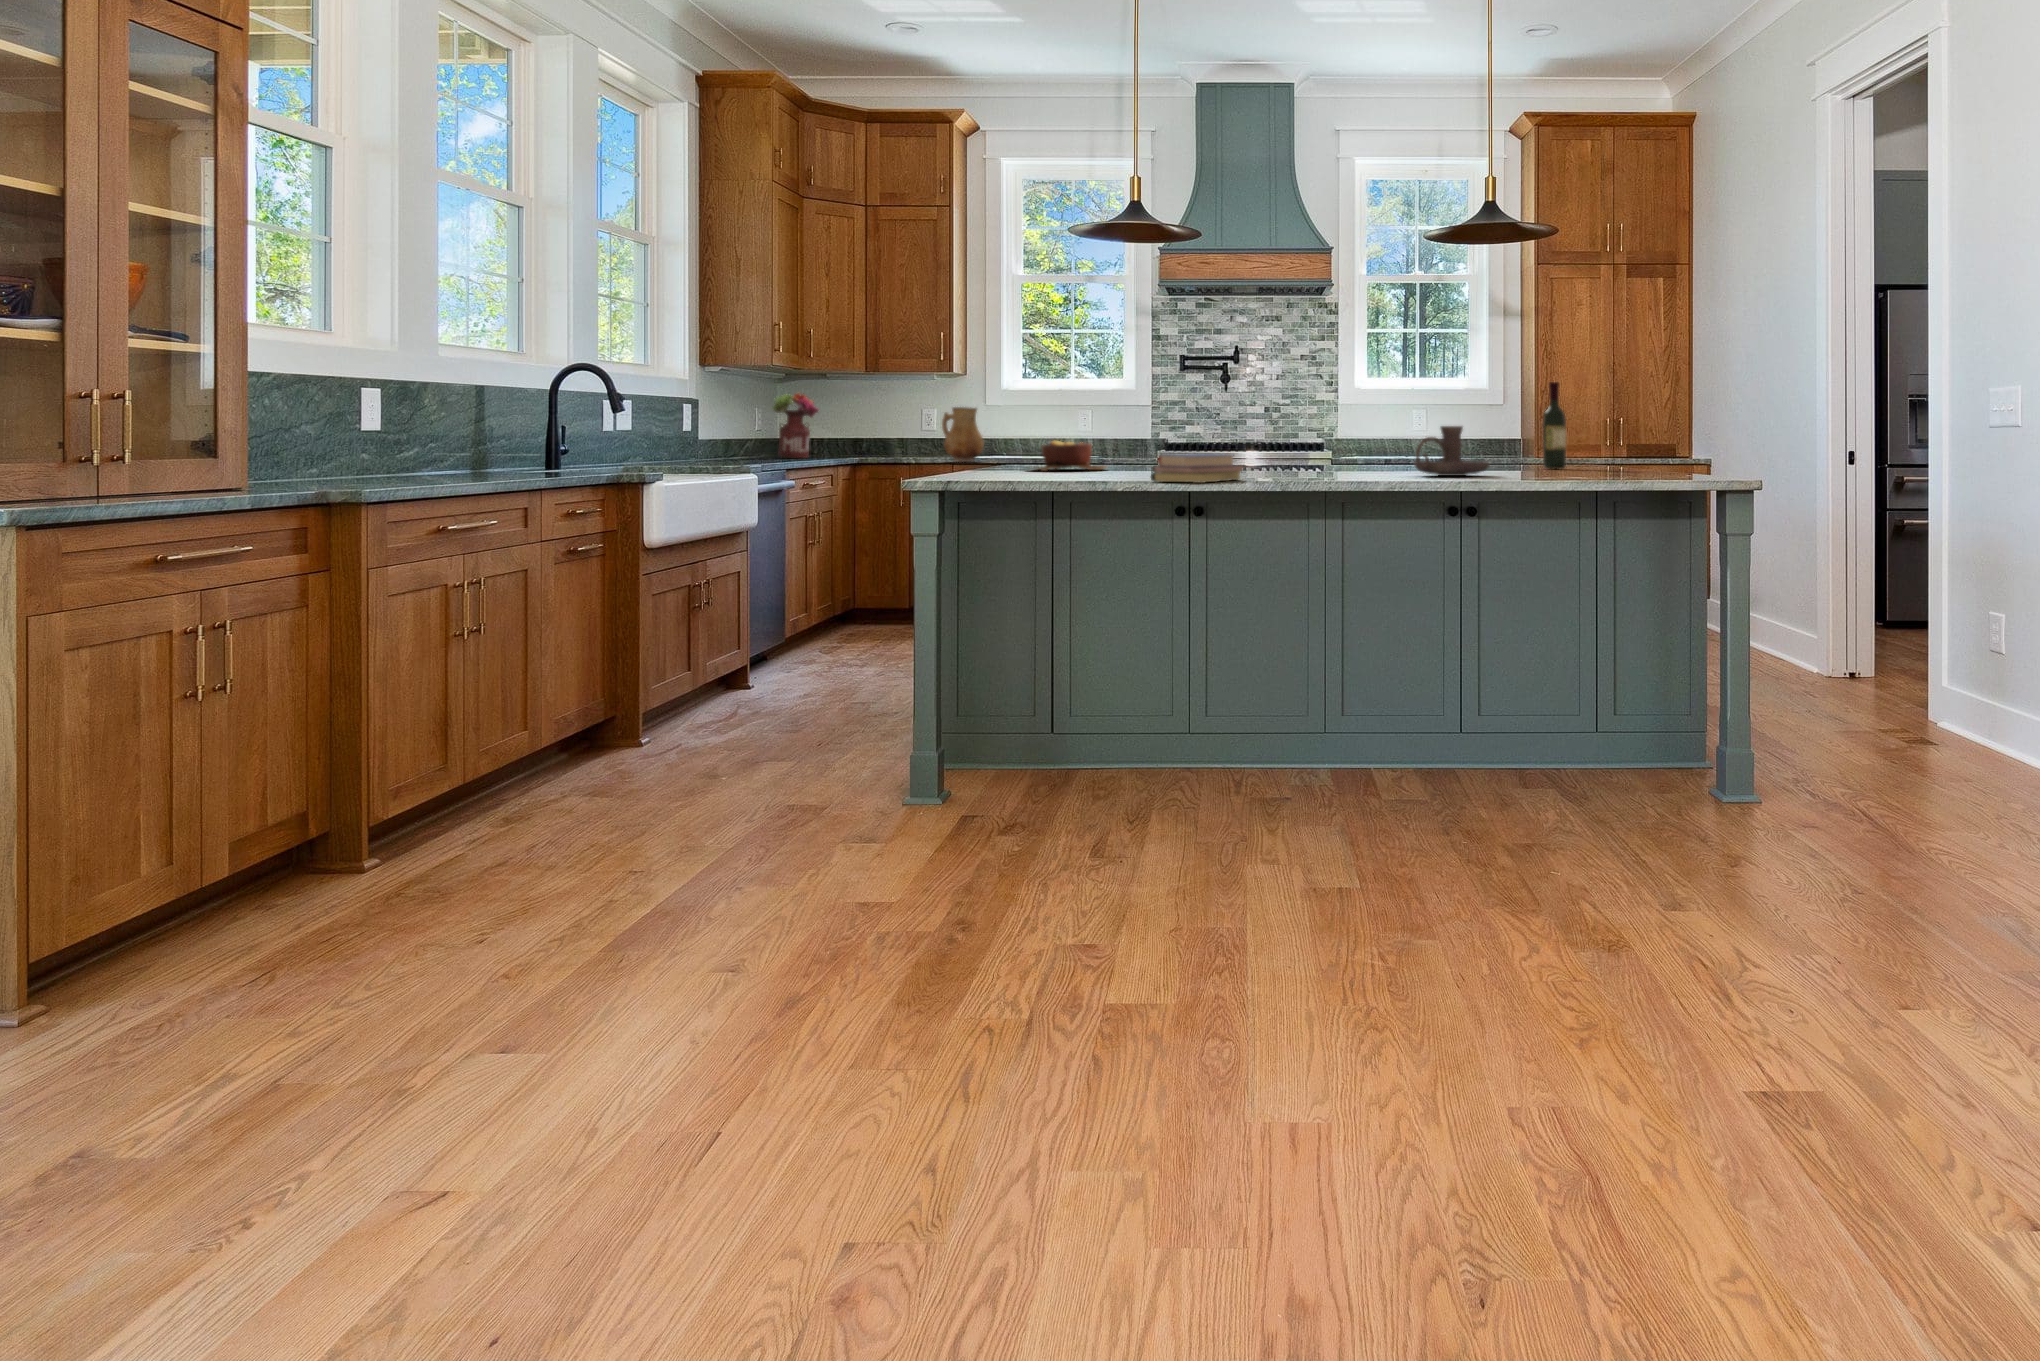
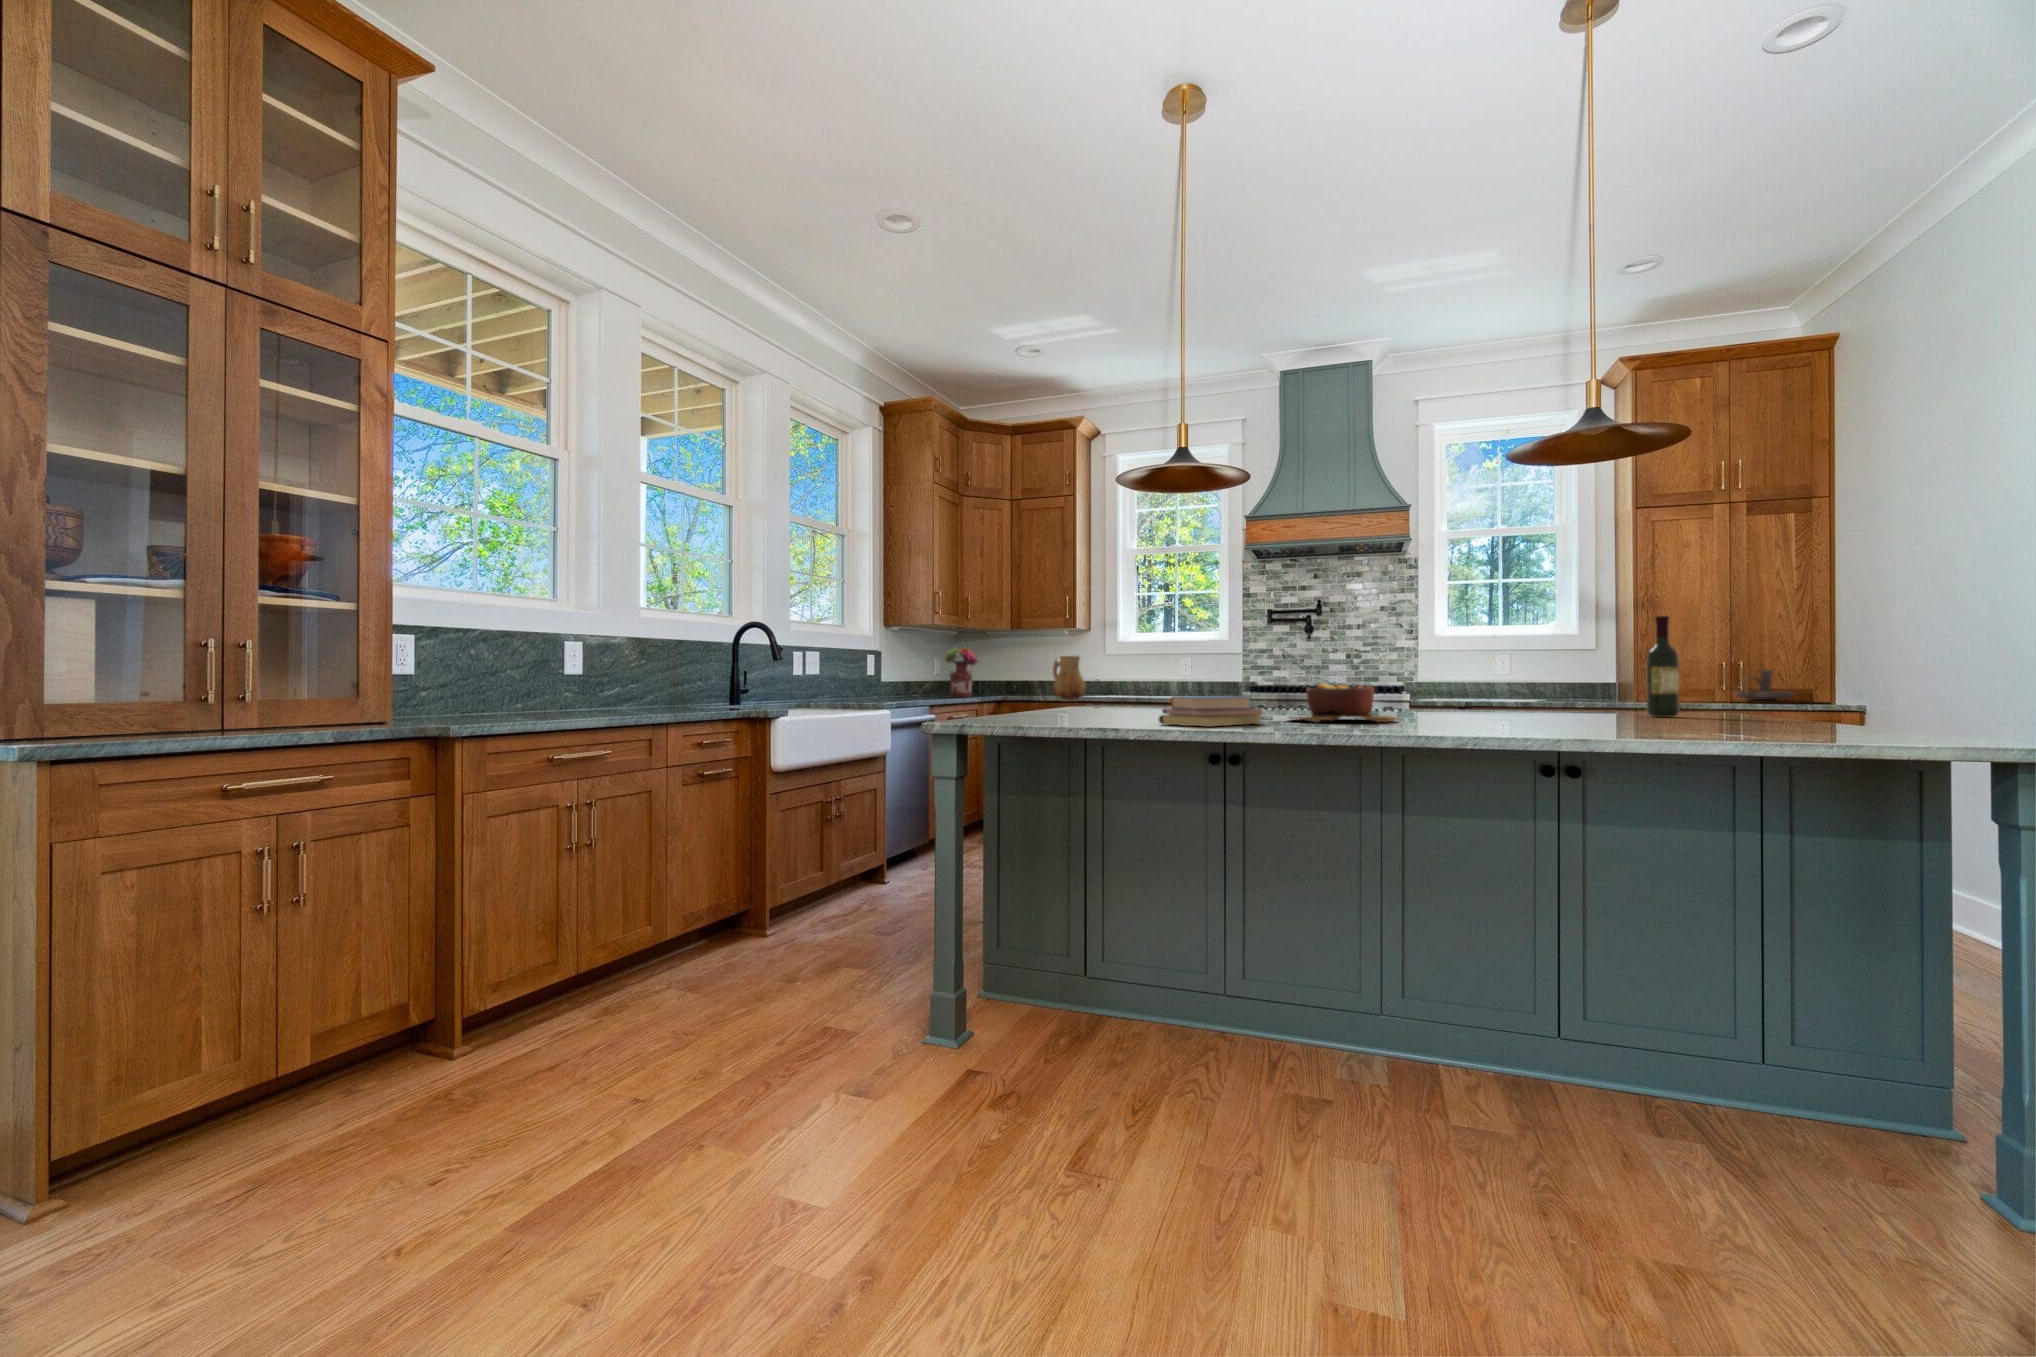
candle holder: present [1414,426,1490,476] -> present [1736,670,1794,700]
bowl: present [1036,441,1105,471] -> present [1298,683,1396,722]

